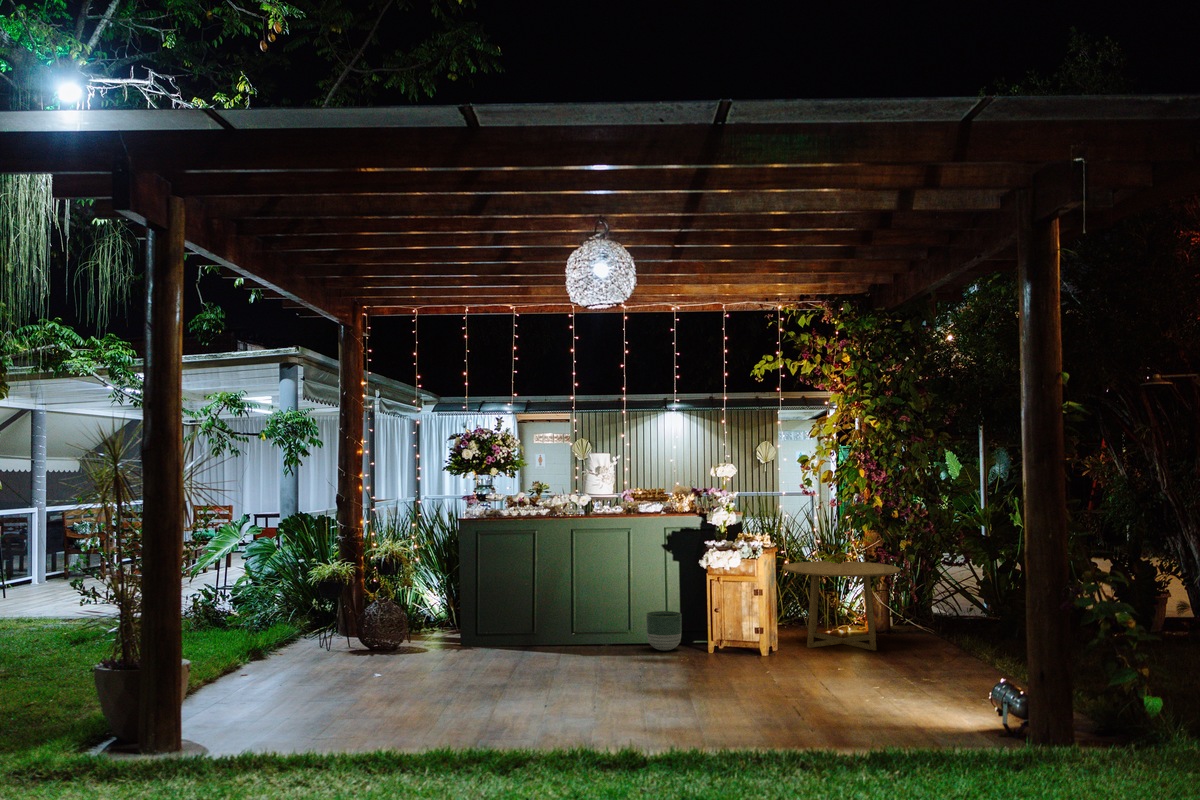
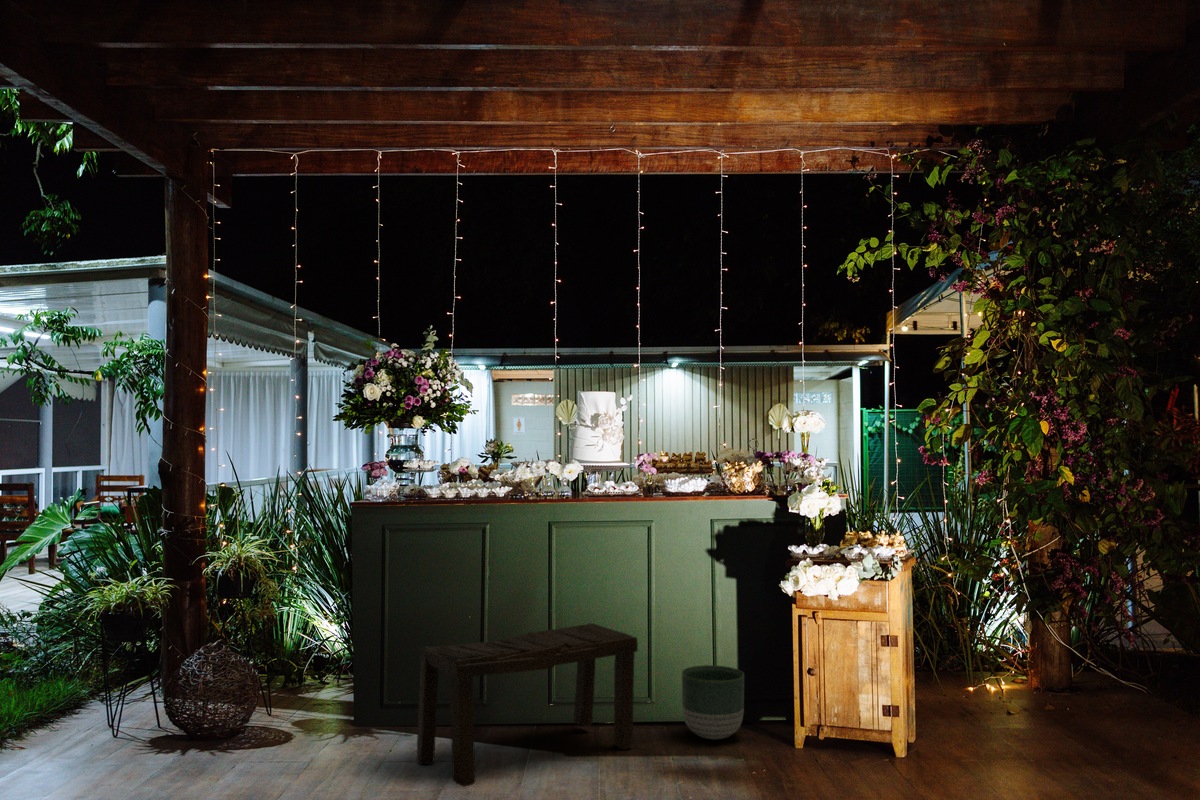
round table: present [783,561,901,650] -> none [905,574,1120,740]
bench: none [501,587,620,665] -> present [417,623,638,787]

